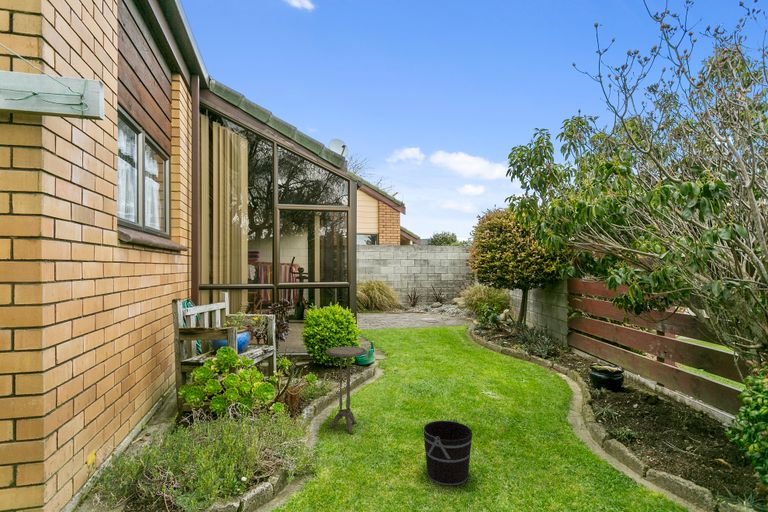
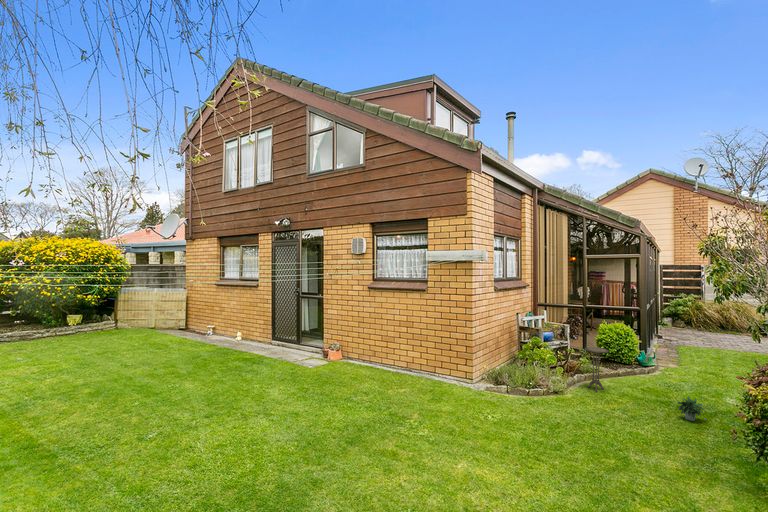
potted plant: none [488,401,525,443] -> present [678,396,704,421]
bucket: present [423,419,472,485] -> none [616,390,643,419]

